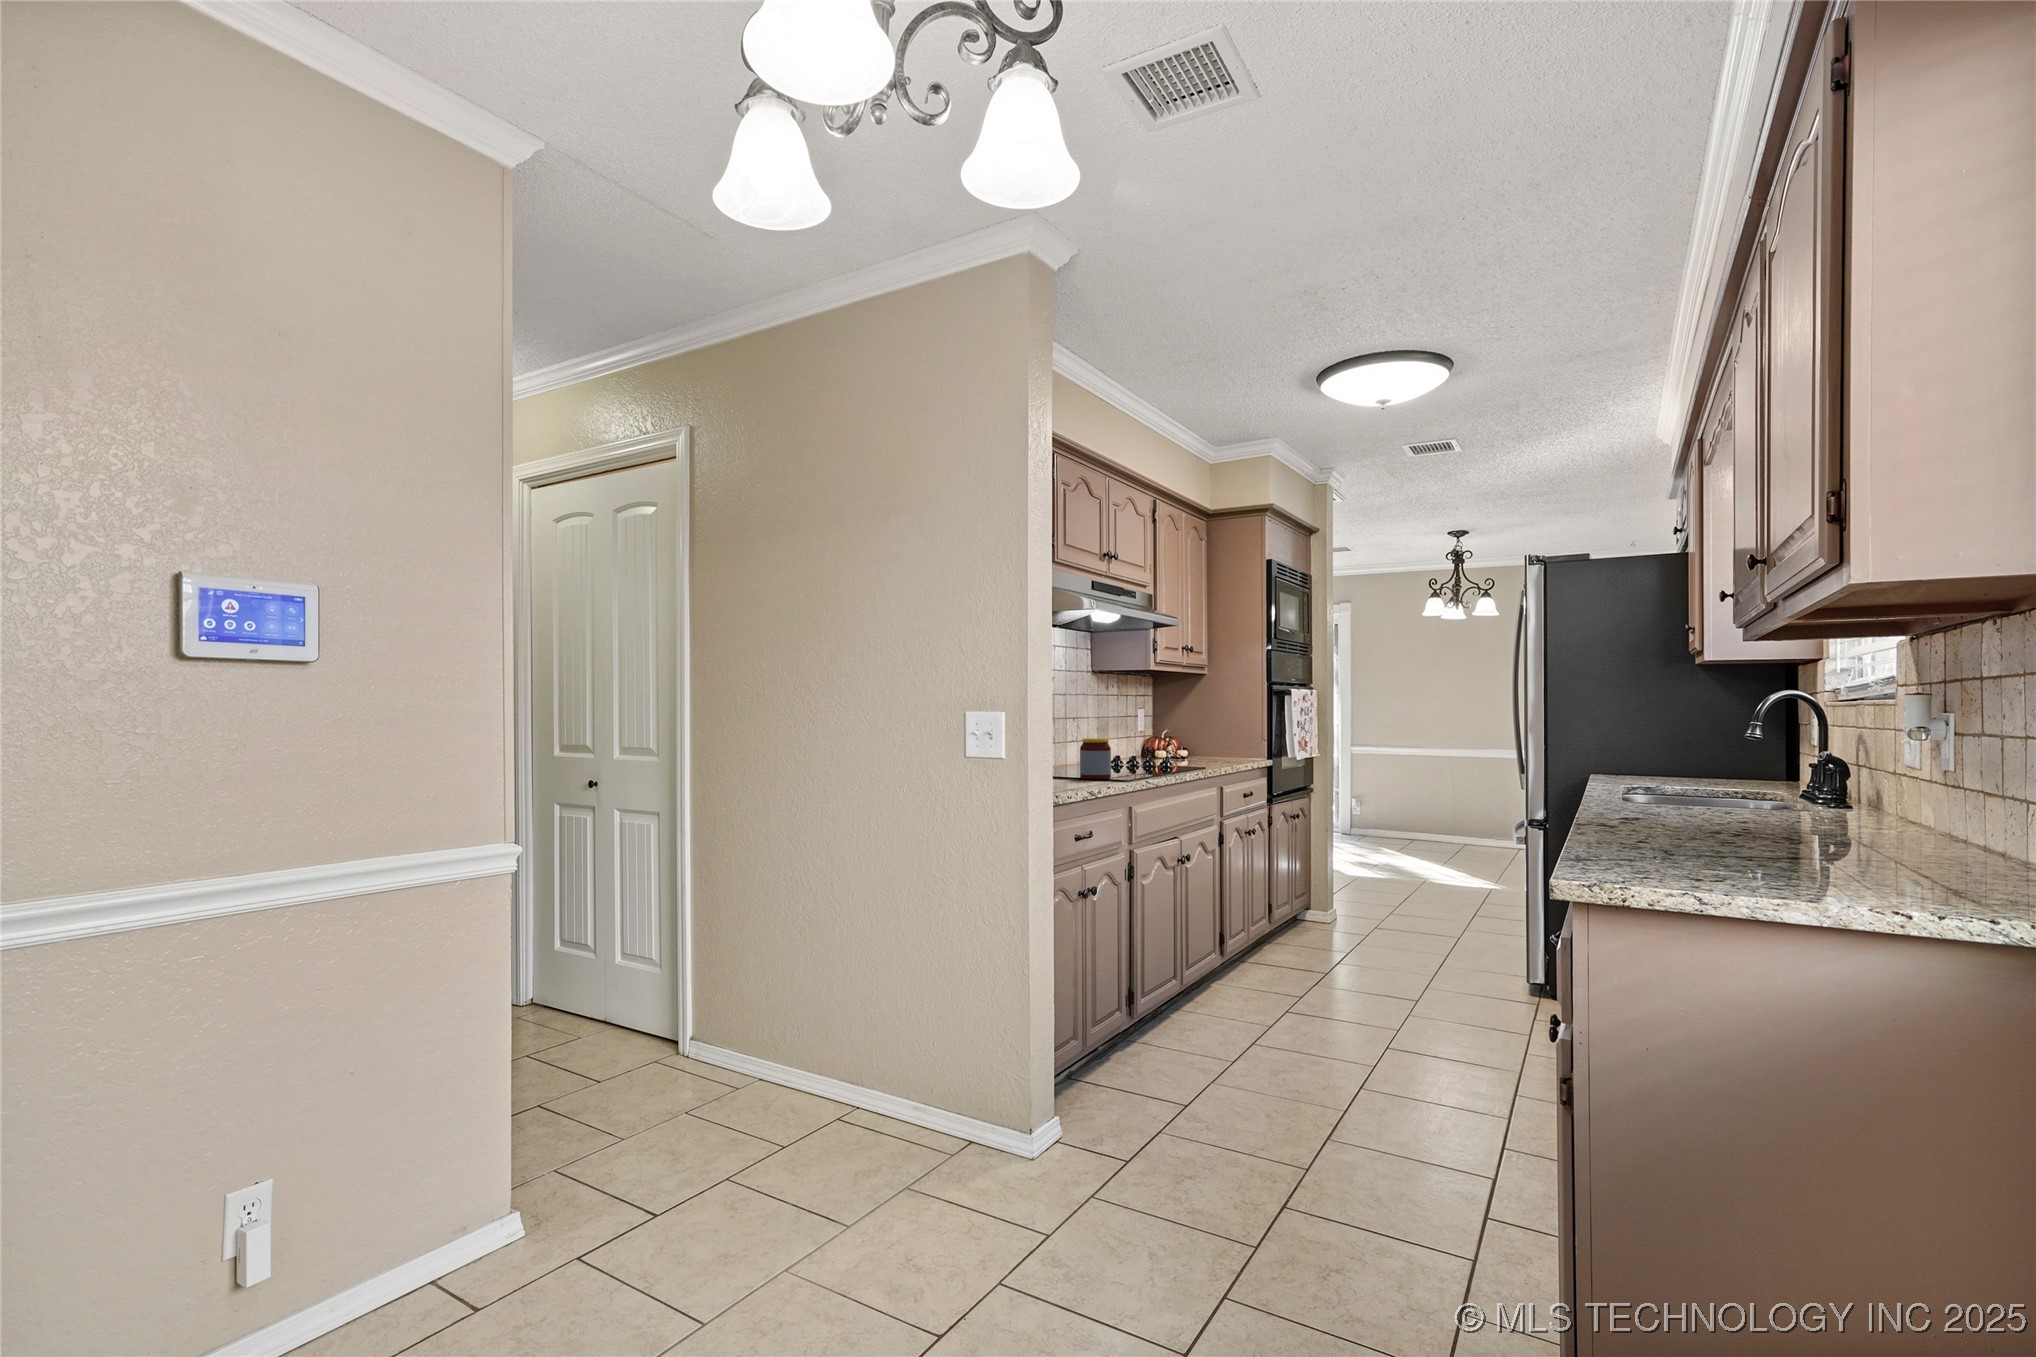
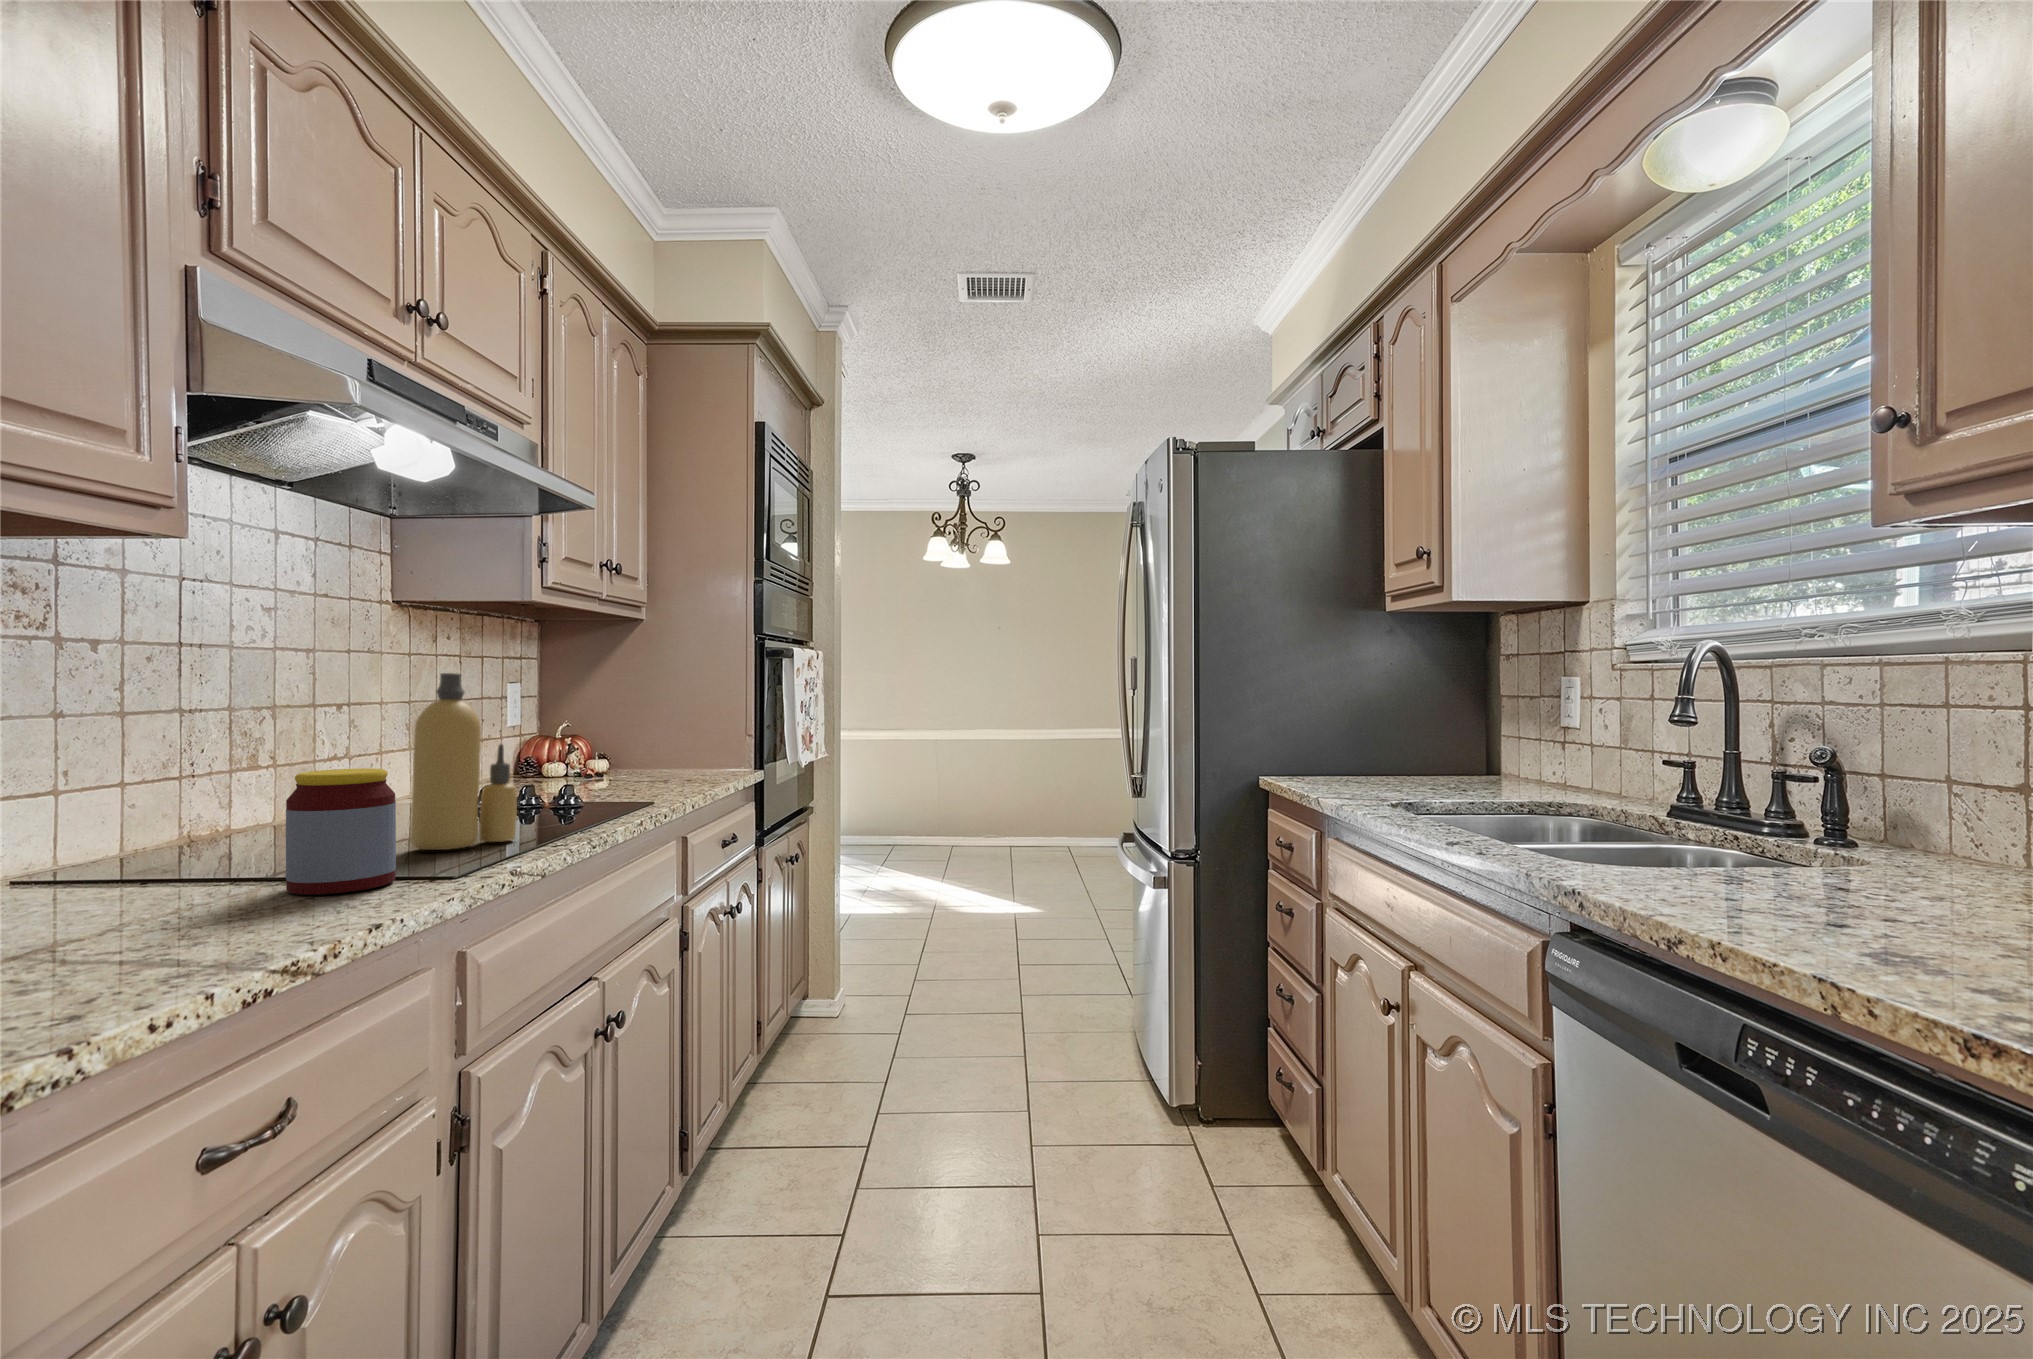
bottle: none [1111,705,1148,773] -> present [410,673,517,850]

